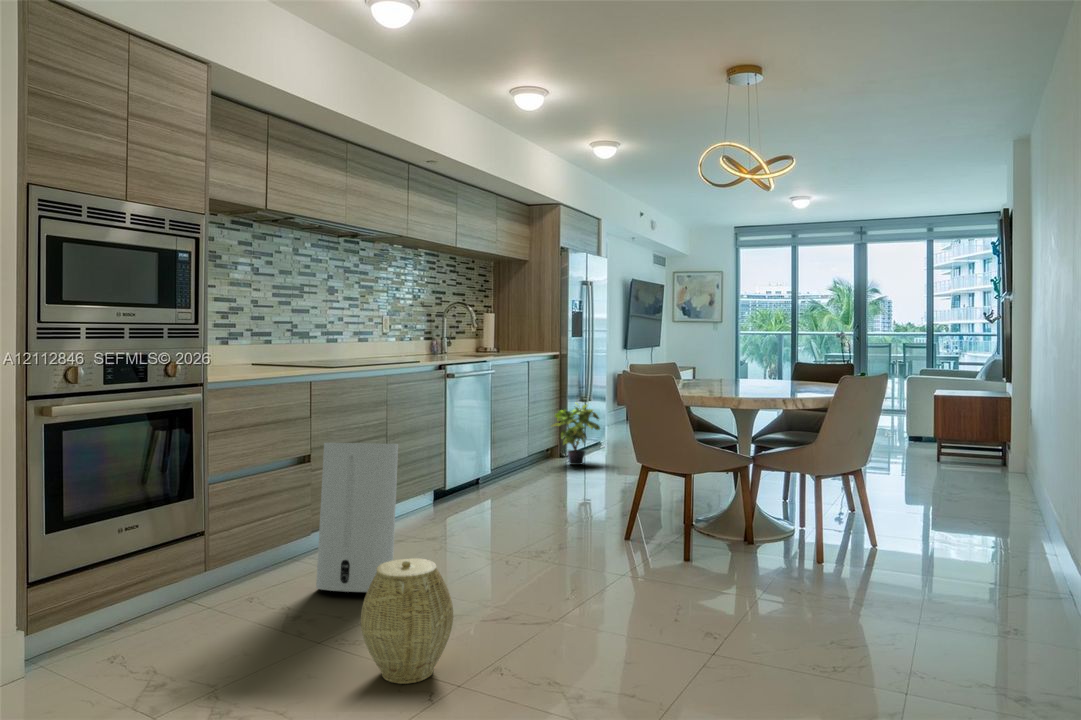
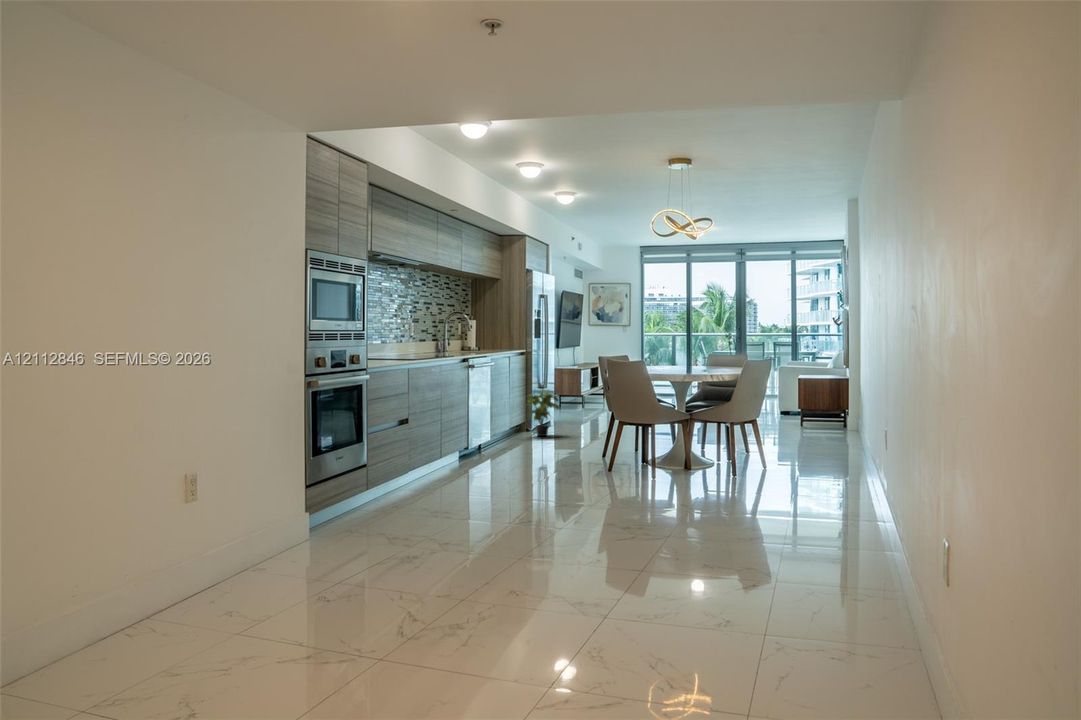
air purifier: present [316,443,398,592] -> none [437,402,484,493]
woven basket: present [361,558,453,684] -> none [505,454,554,517]

